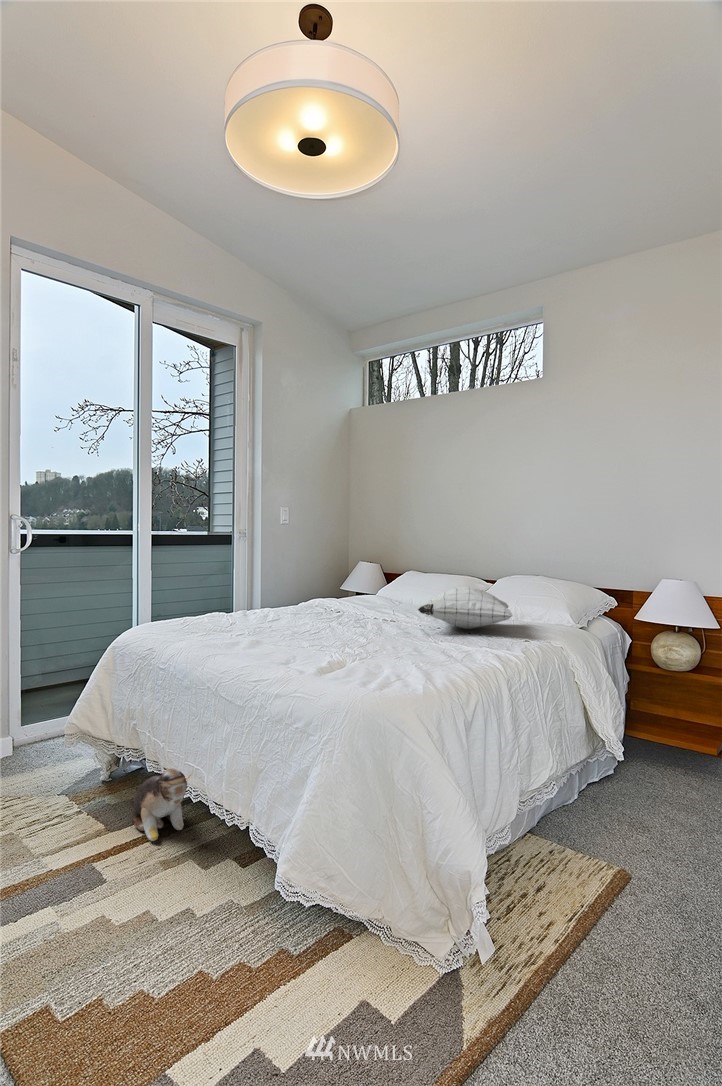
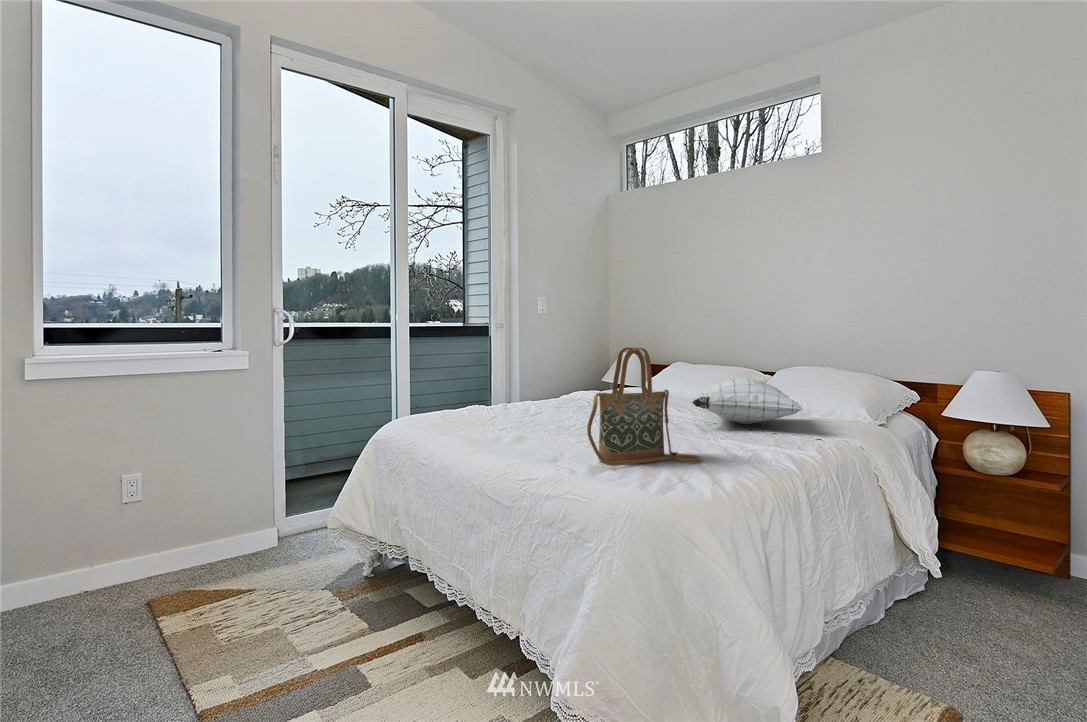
handbag: none [314,561,416,667] -> present [587,348,700,466]
plush toy: present [132,769,191,841] -> none [395,569,456,645]

